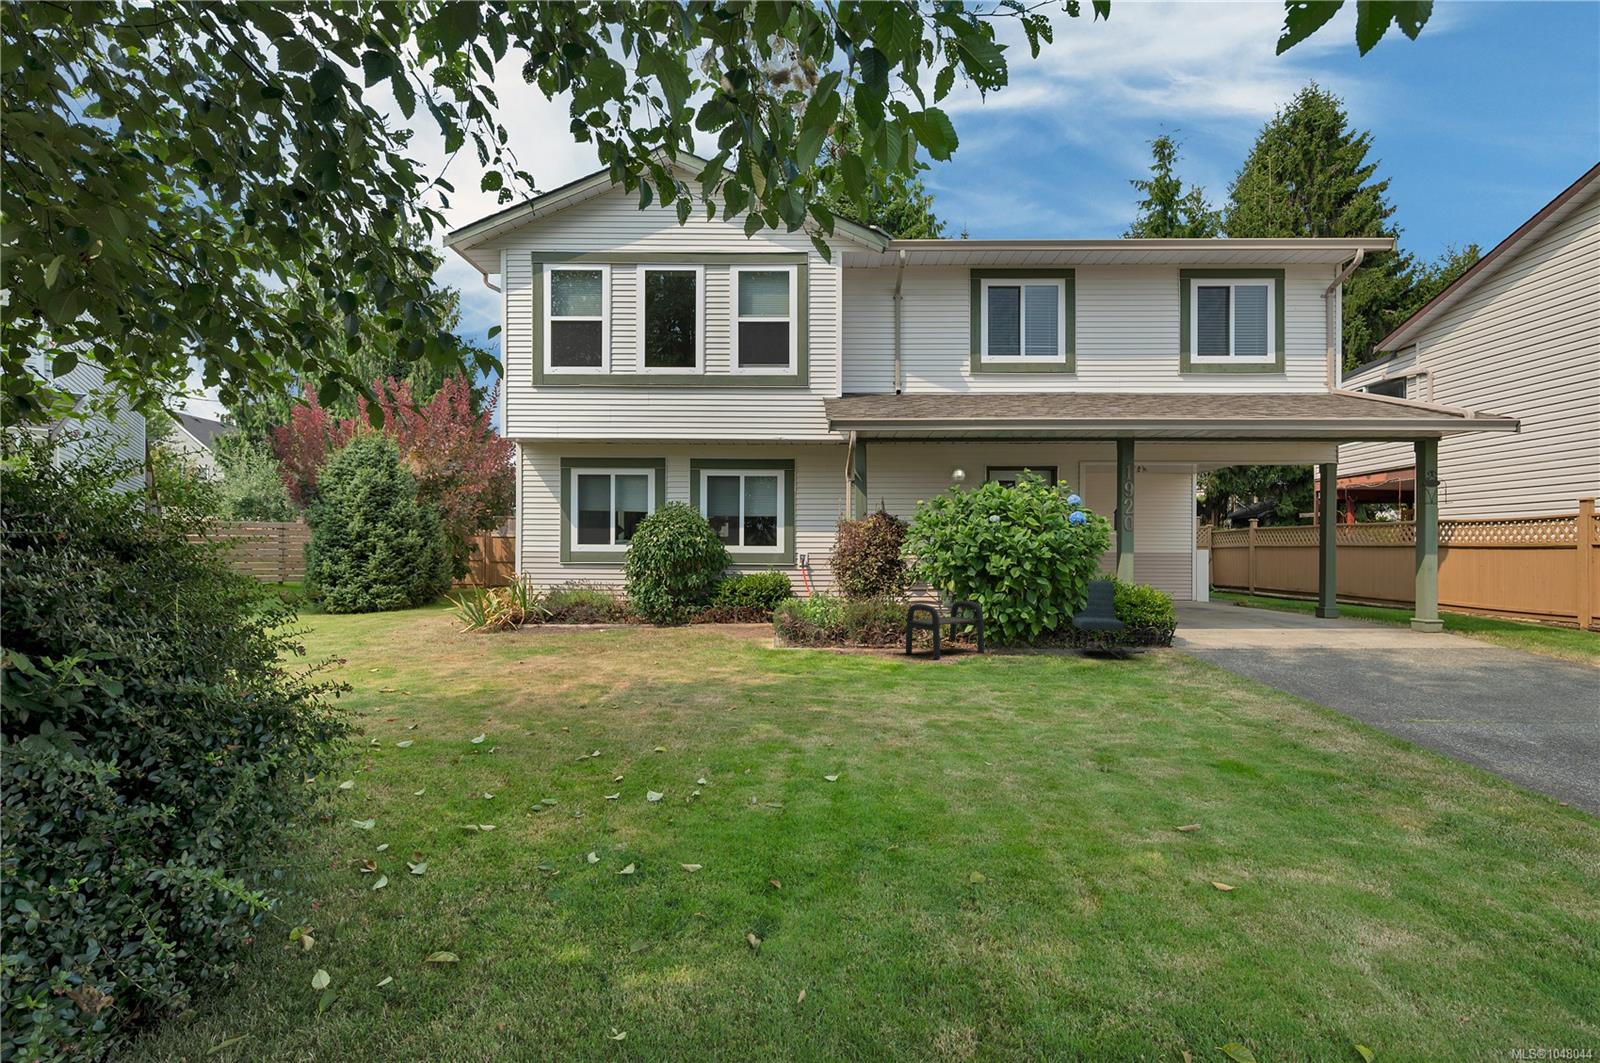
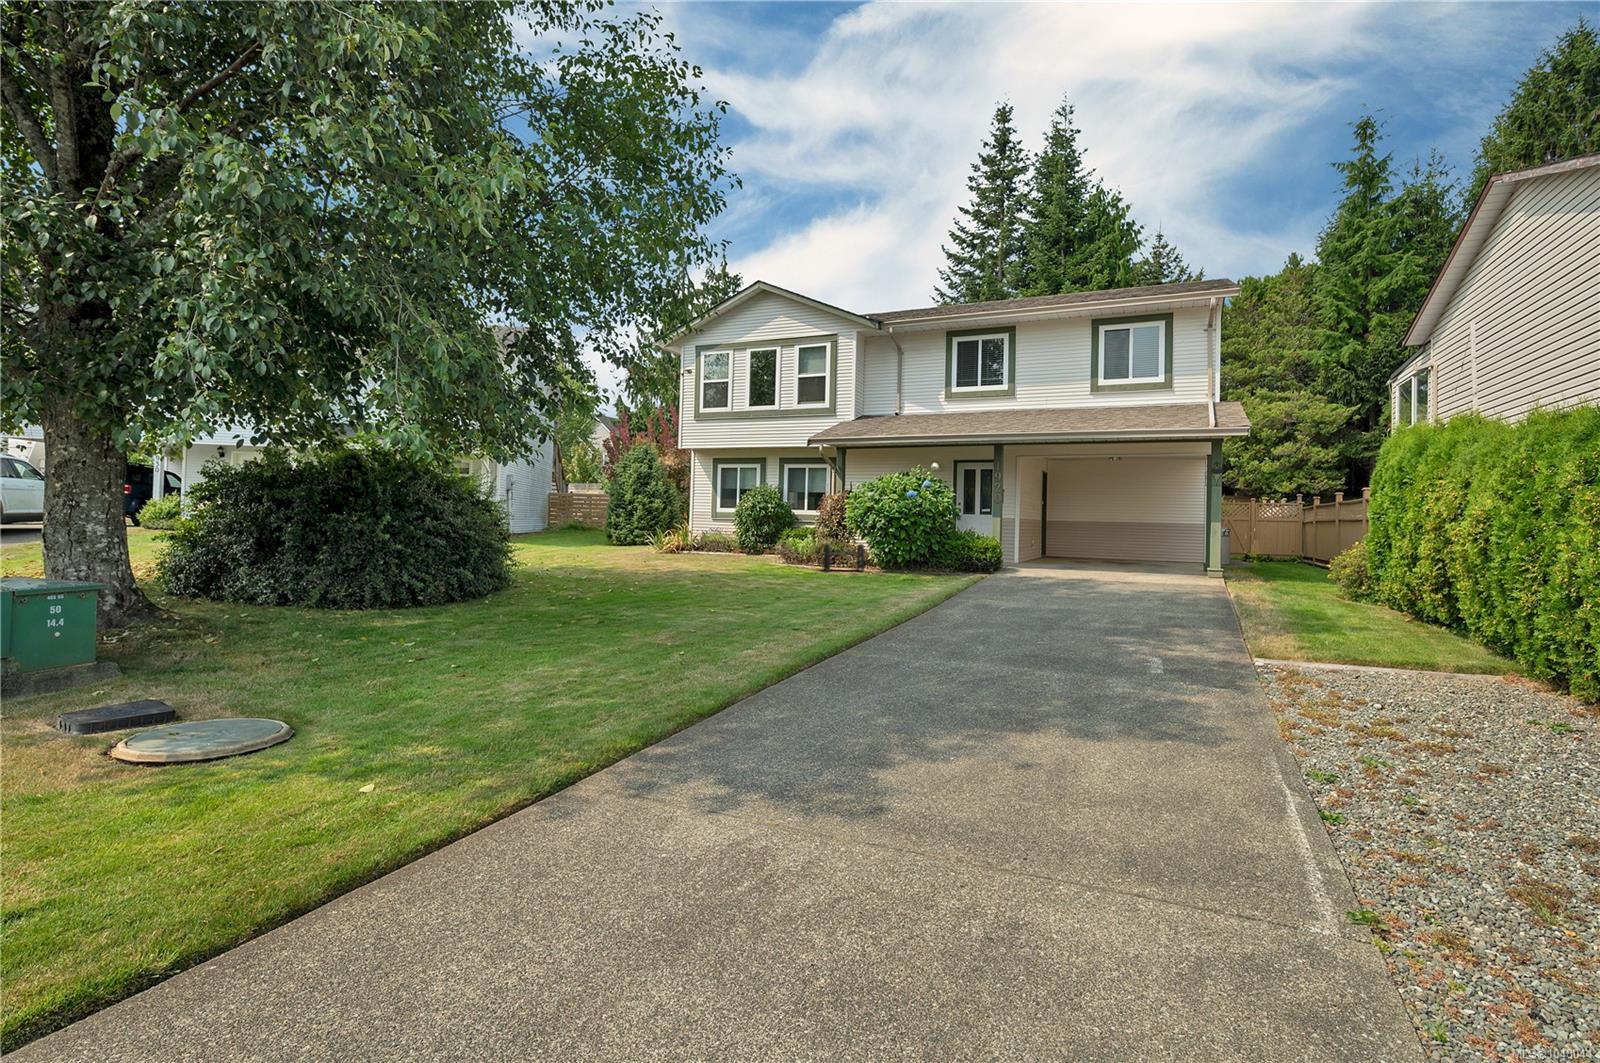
chair: present [1072,581,1124,659] -> none [902,534,935,578]

